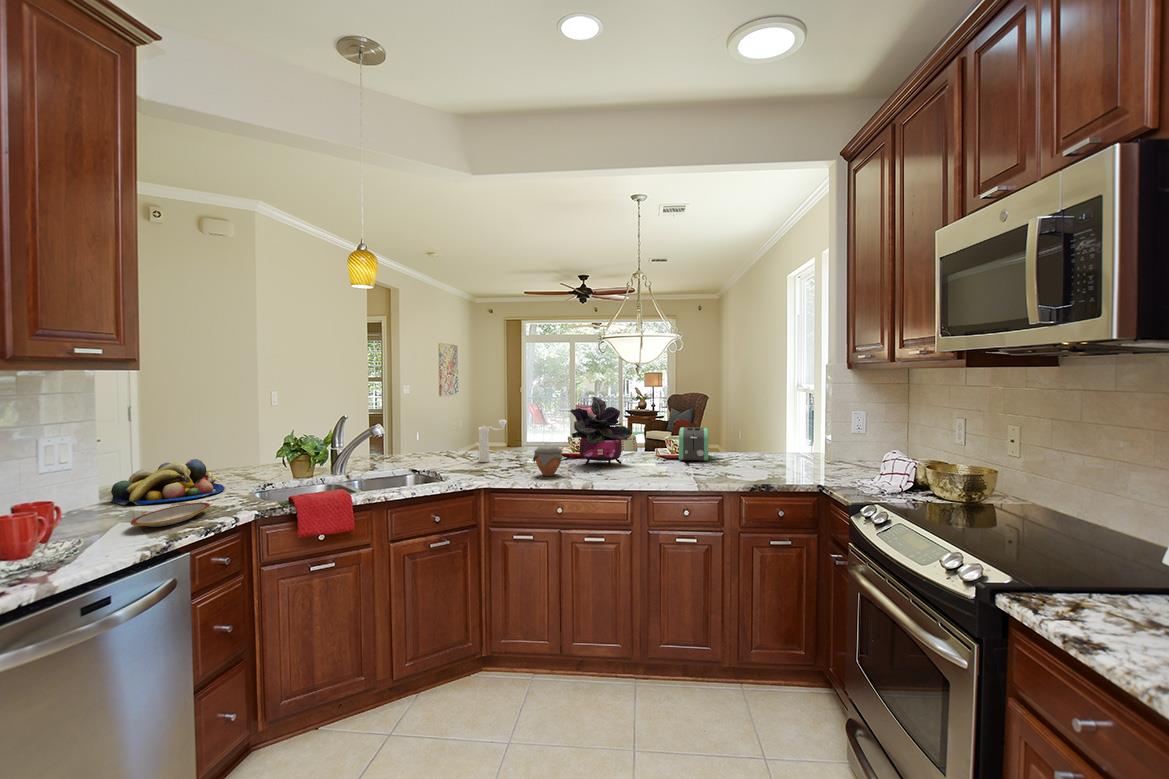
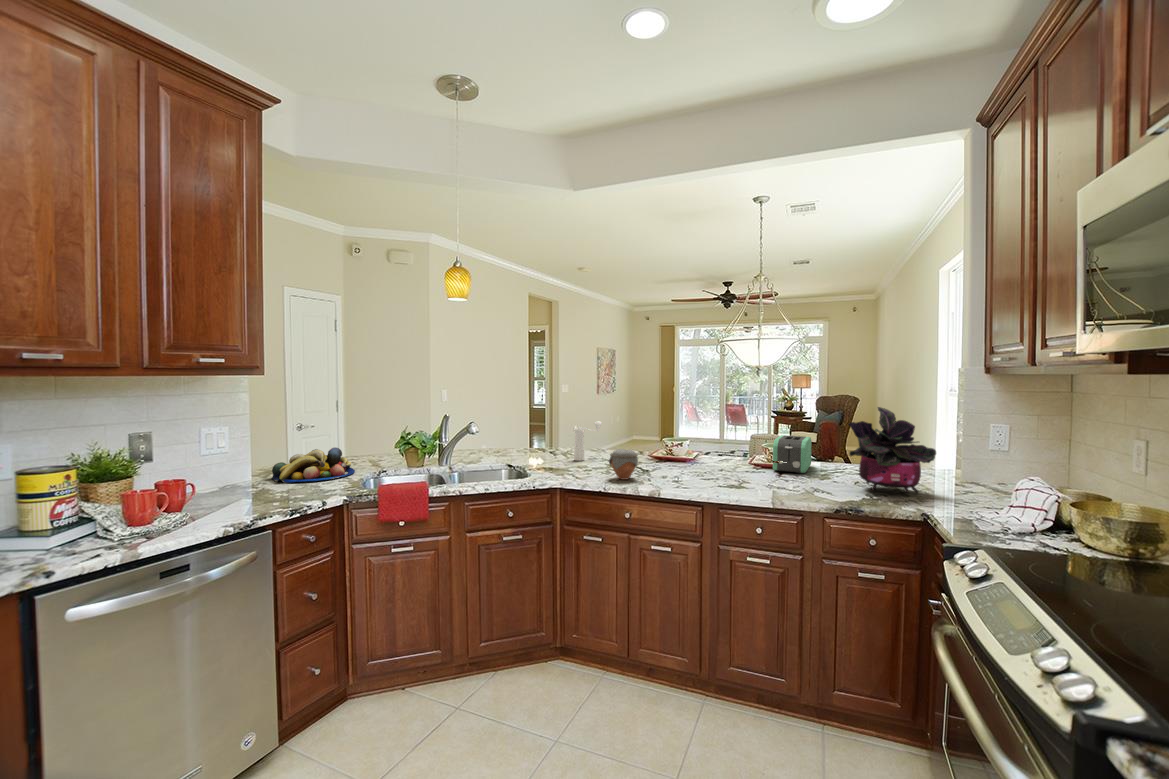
potted plant: present [570,397,632,465] -> present [849,407,936,493]
plate: present [131,503,210,527] -> none [255,485,324,503]

